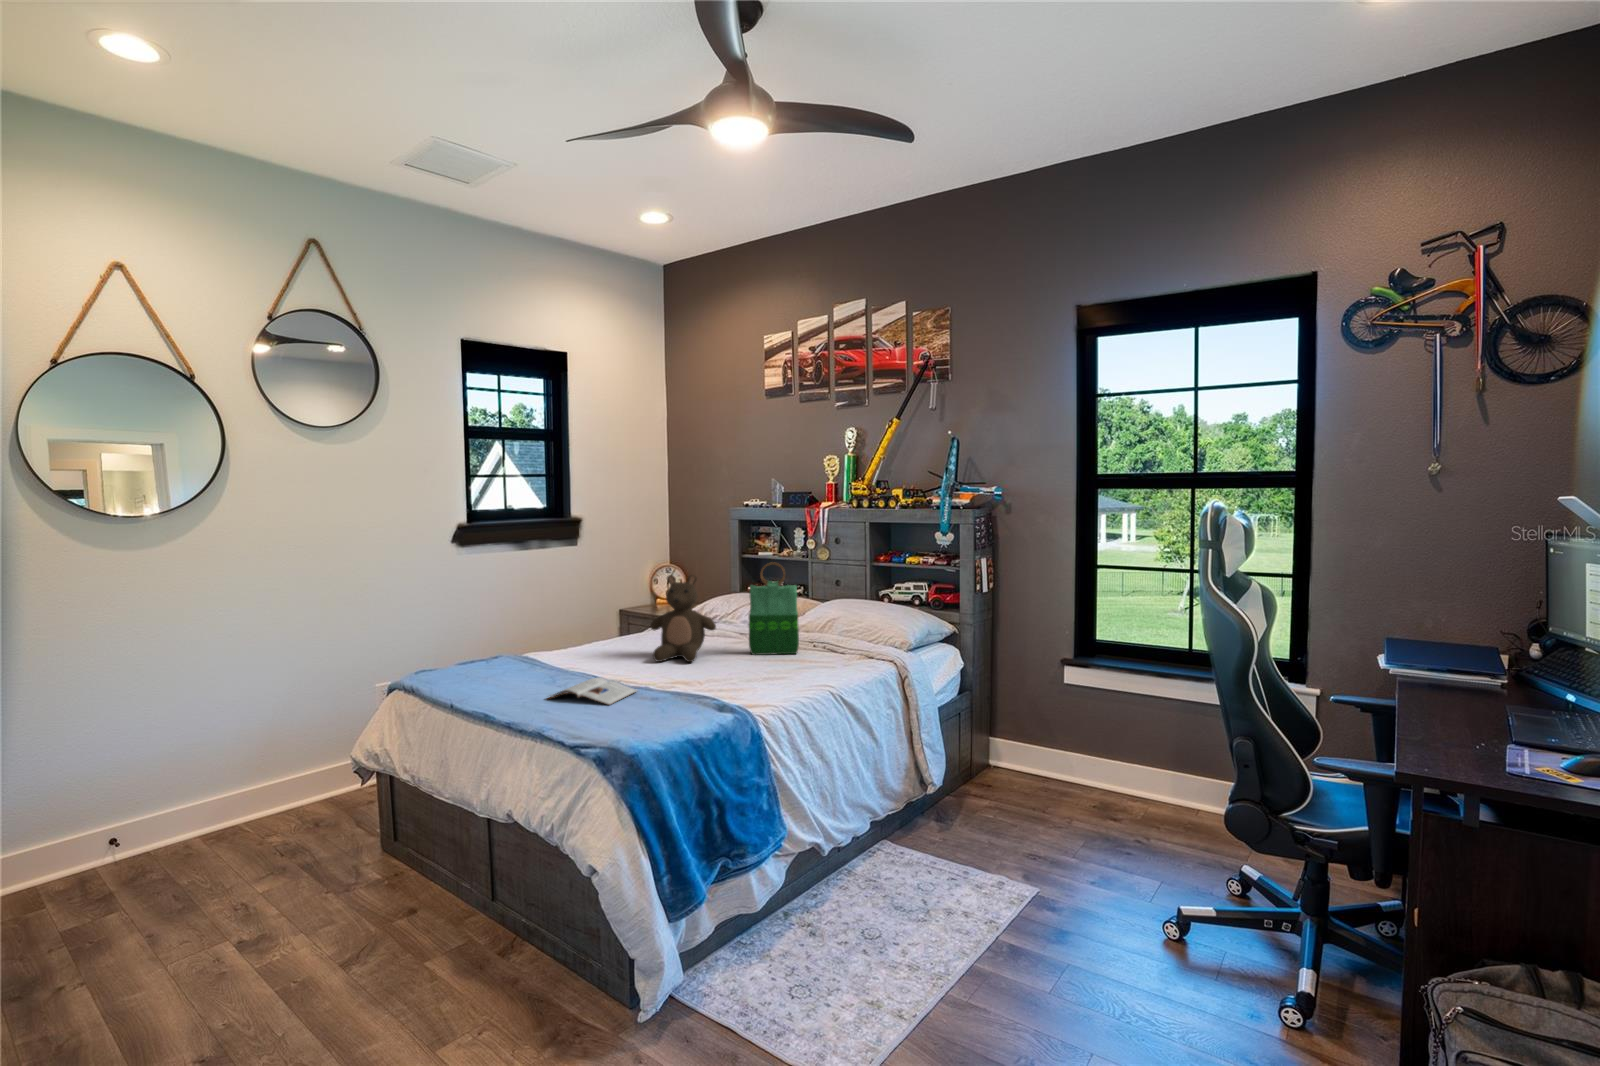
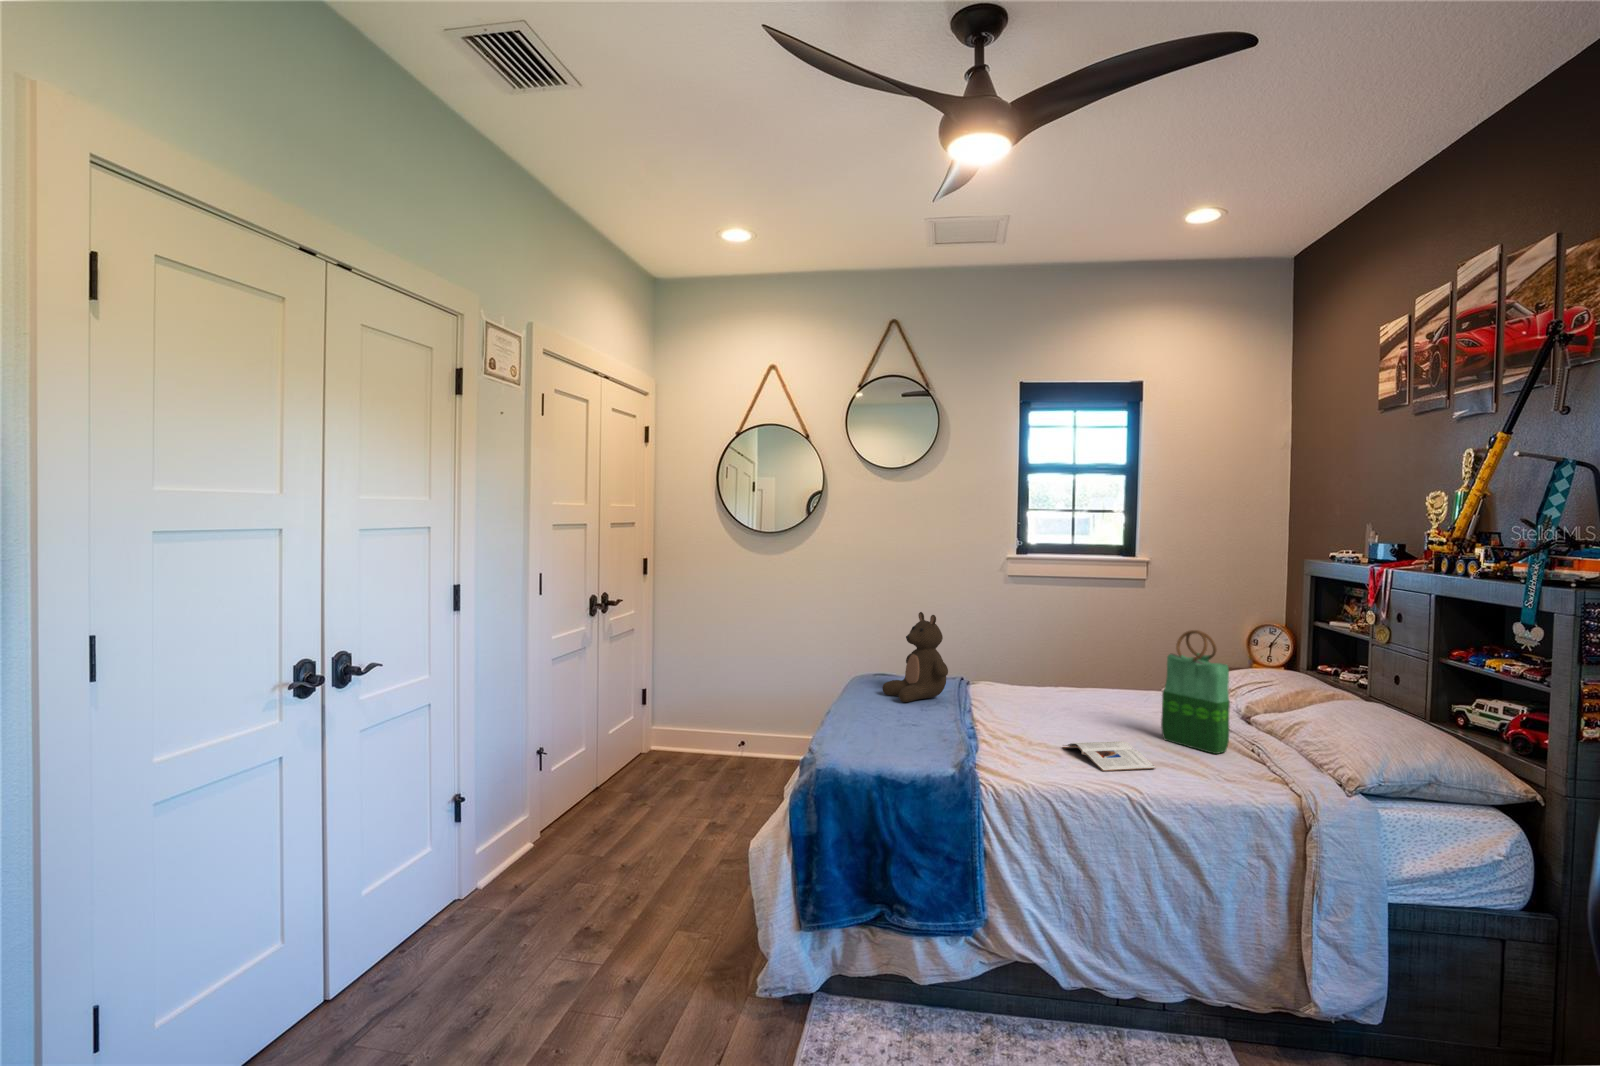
stuffed bear: present [650,575,716,662] -> present [882,612,948,702]
magazine: present [548,678,637,705] -> present [1063,741,1156,771]

